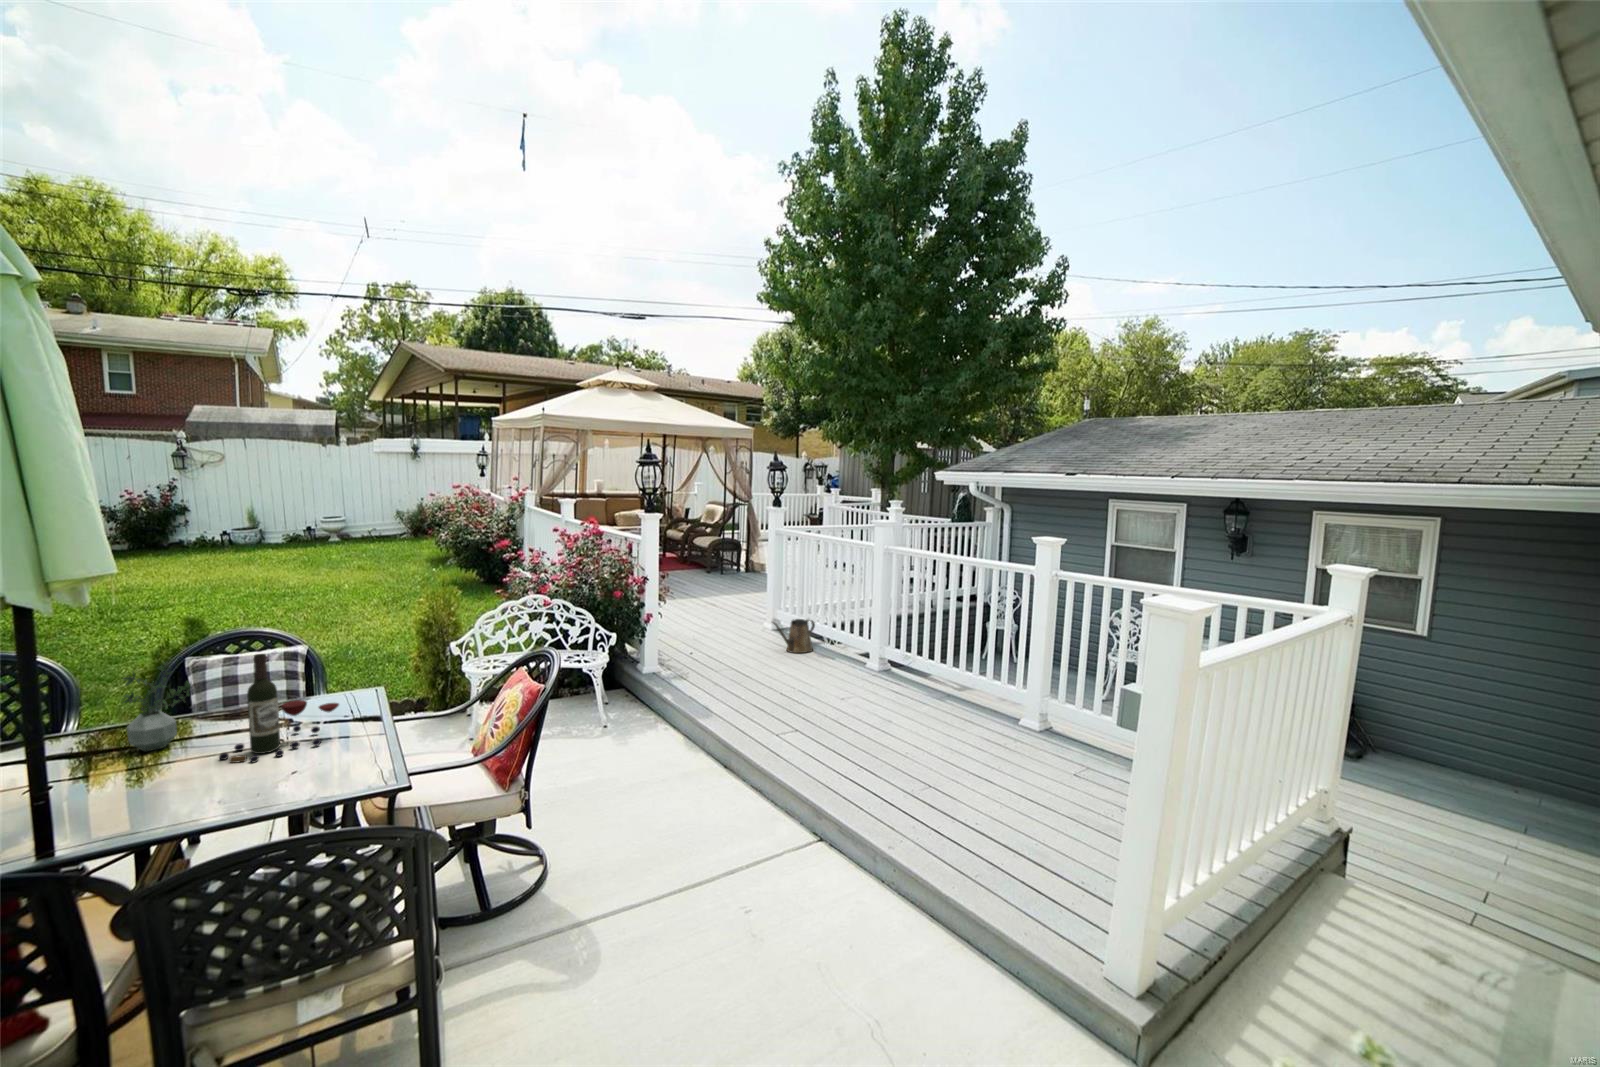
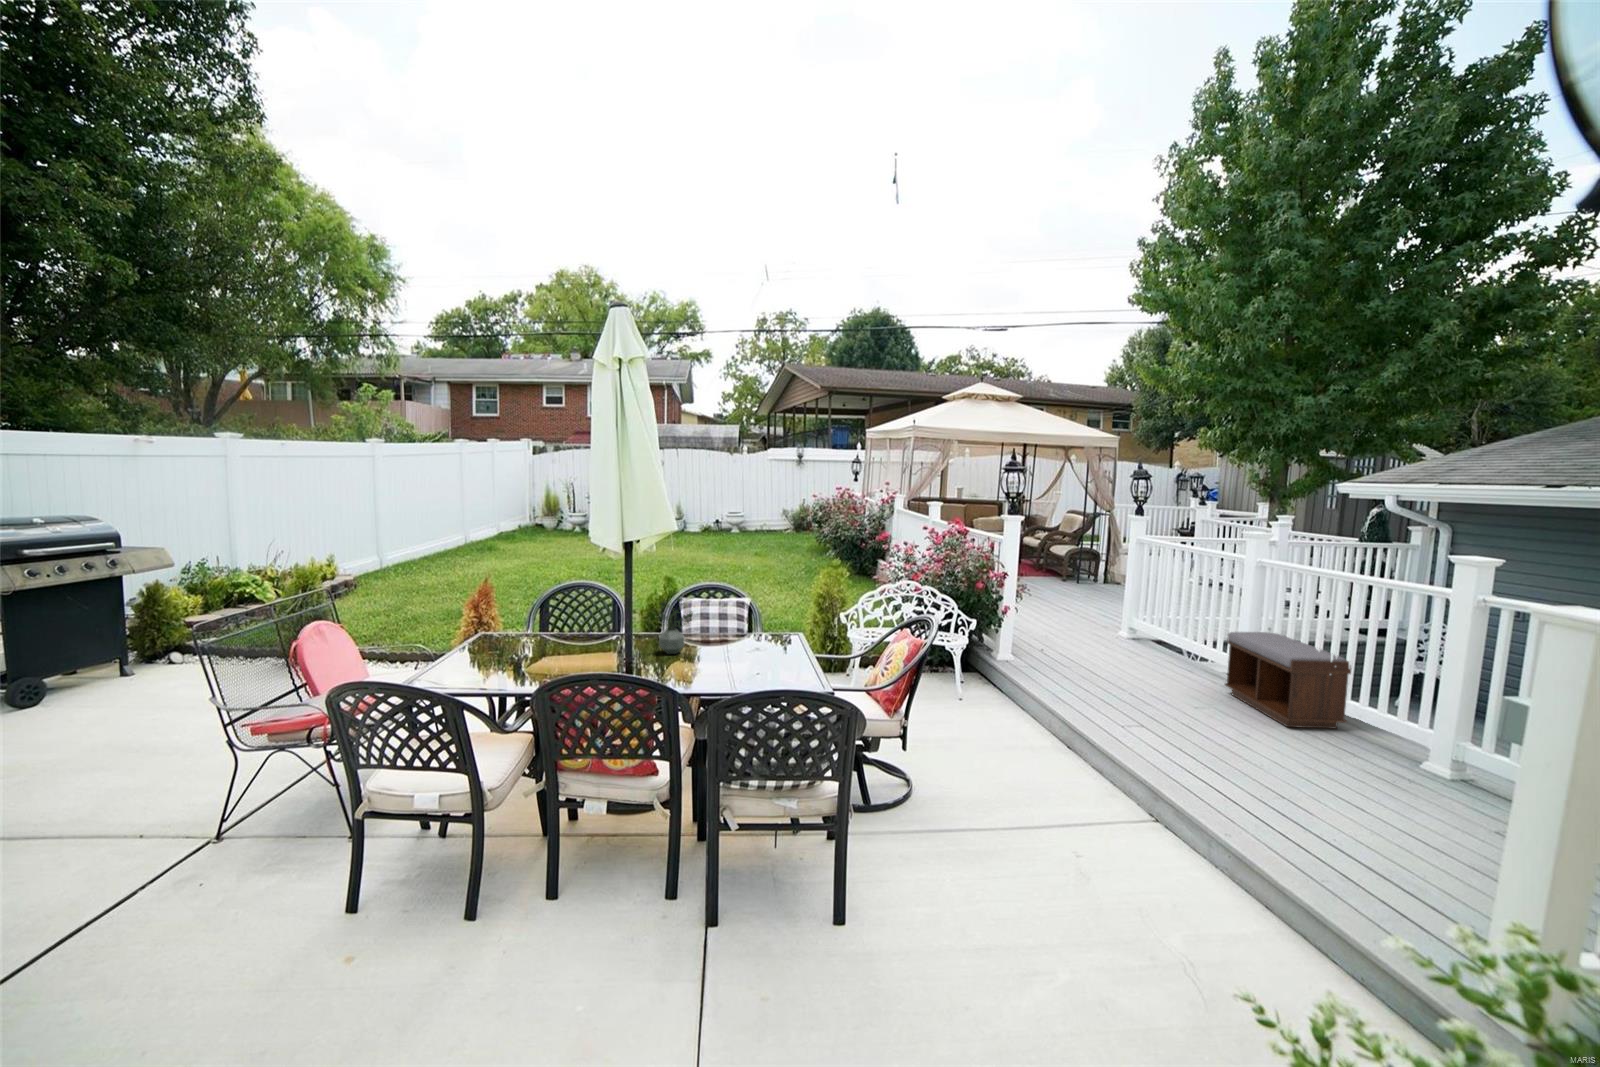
bench: none [857,617,956,706] -> present [1225,632,1351,729]
watering can: present [772,619,815,653] -> none [1128,626,1178,663]
wine bottle: present [219,654,339,763] -> none [710,596,782,670]

